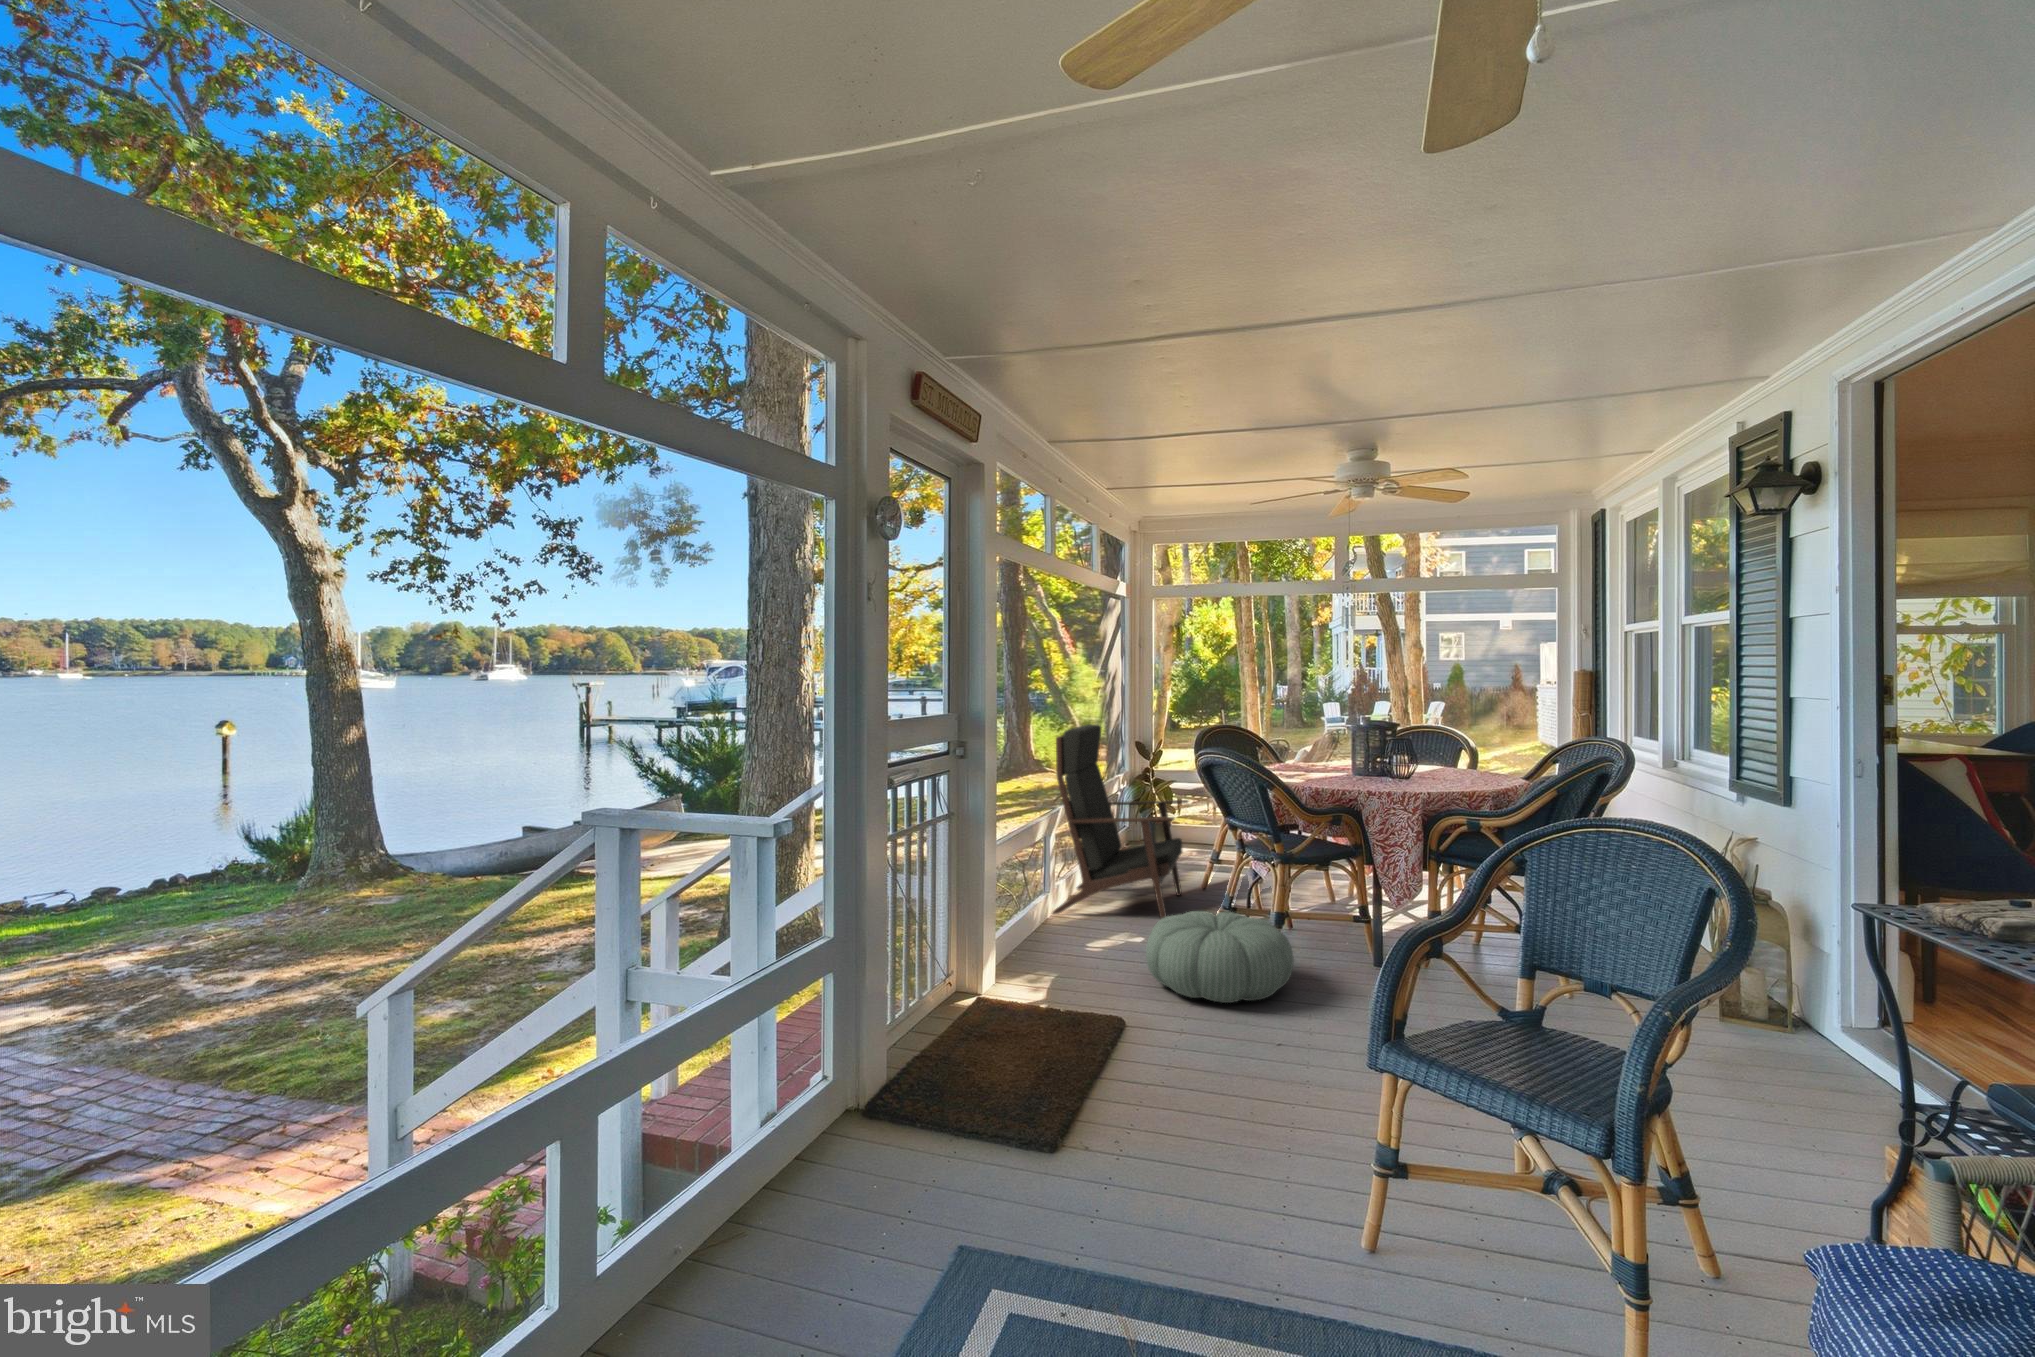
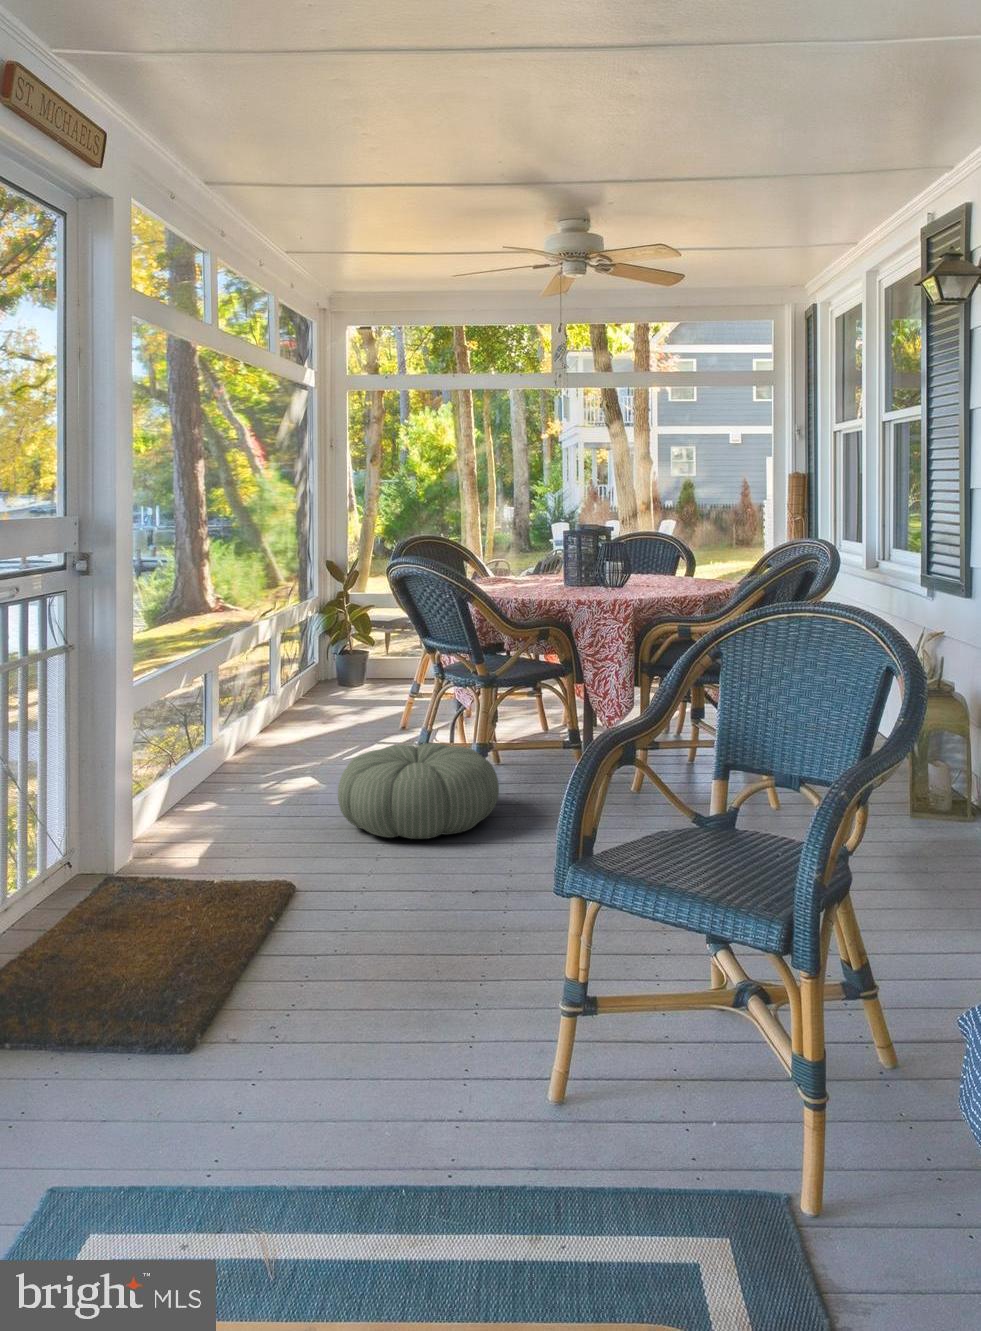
lounge chair: present [1053,724,1188,919] -> none [237,548,399,767]

